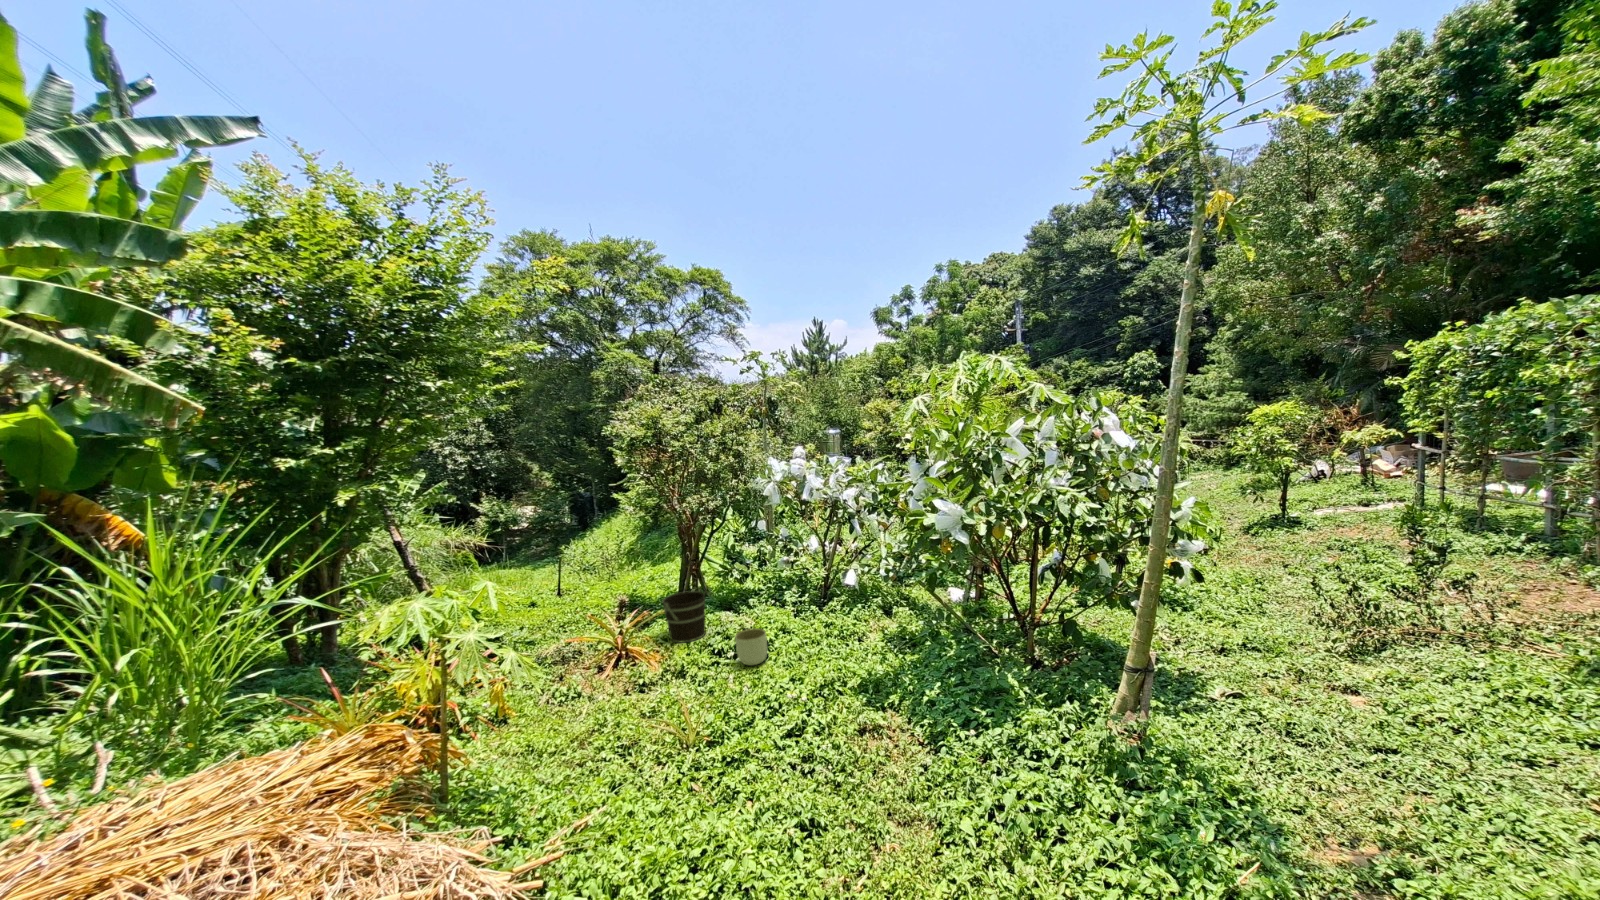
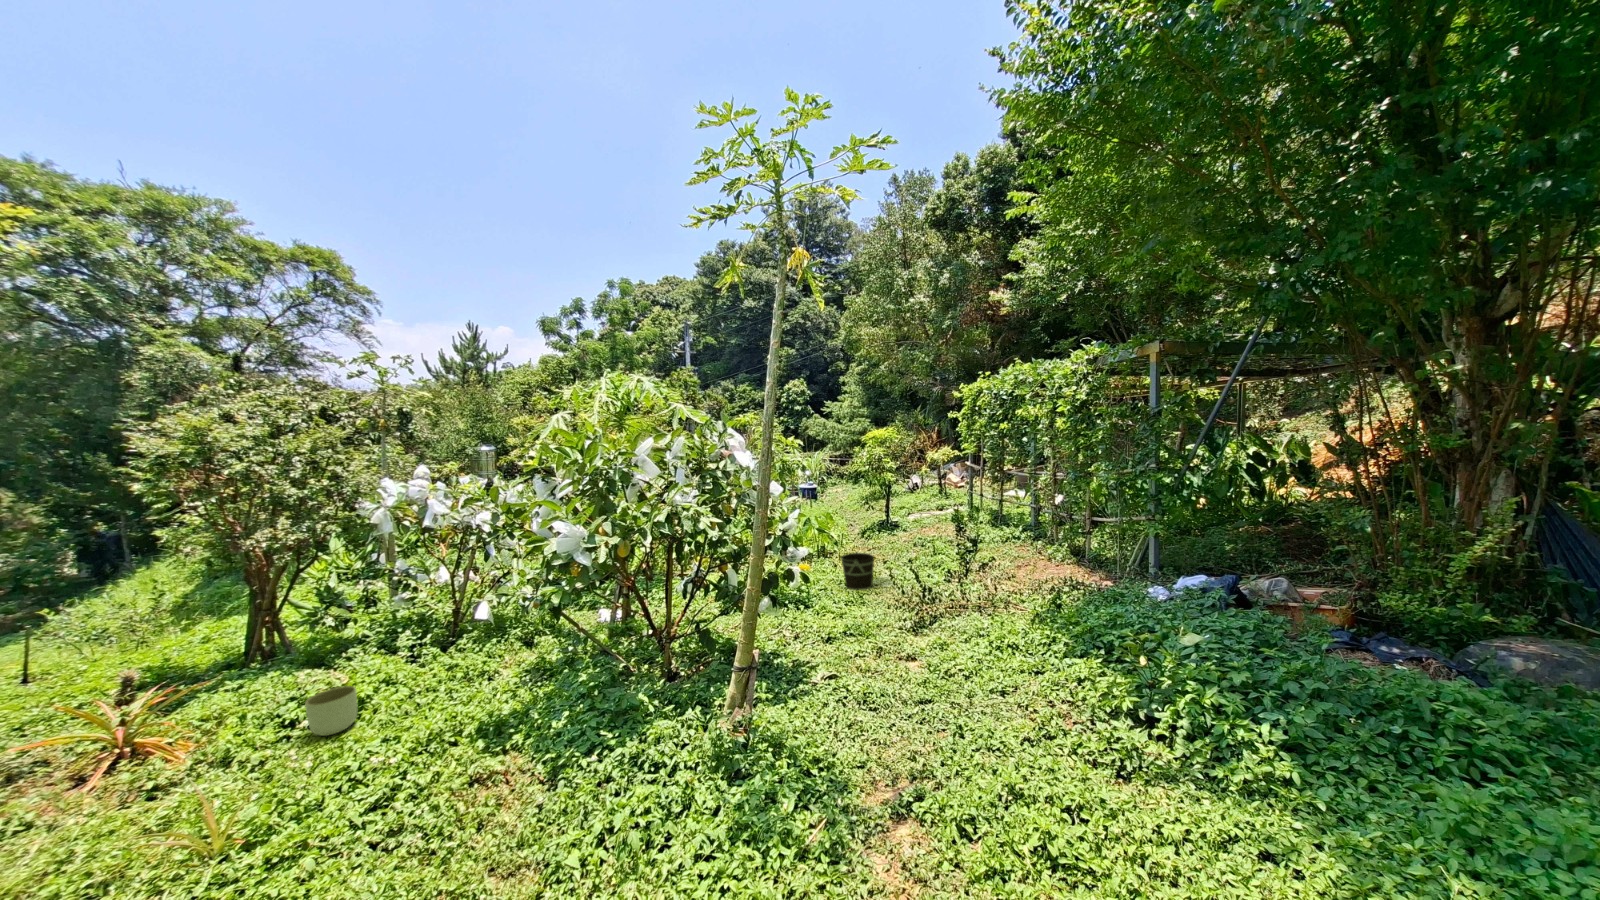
bucket: present [663,590,706,642] -> present [841,552,874,590]

